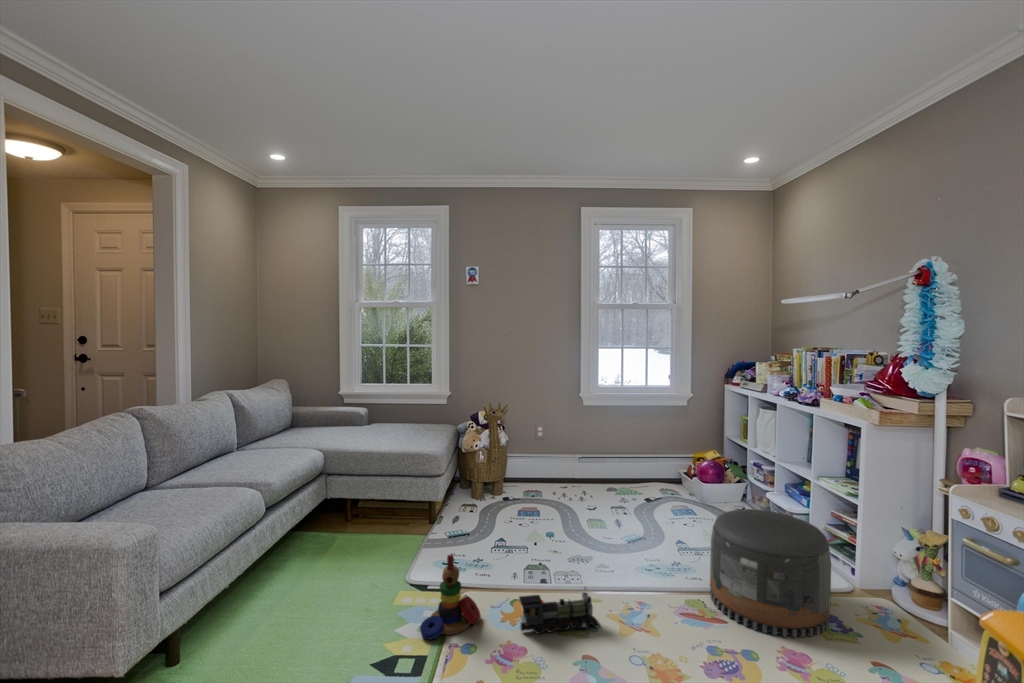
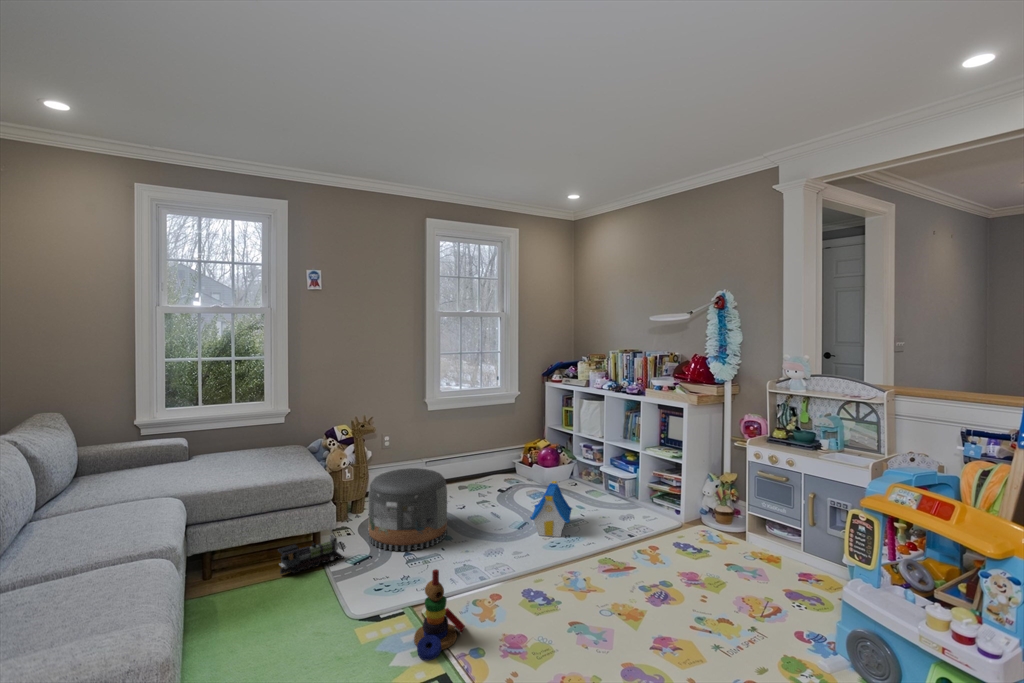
toy house: none [631,497,692,562] -> present [530,481,572,537]
pouf: present [710,509,831,637] -> present [368,468,447,551]
toy train: present [519,587,600,634] -> present [278,535,344,574]

